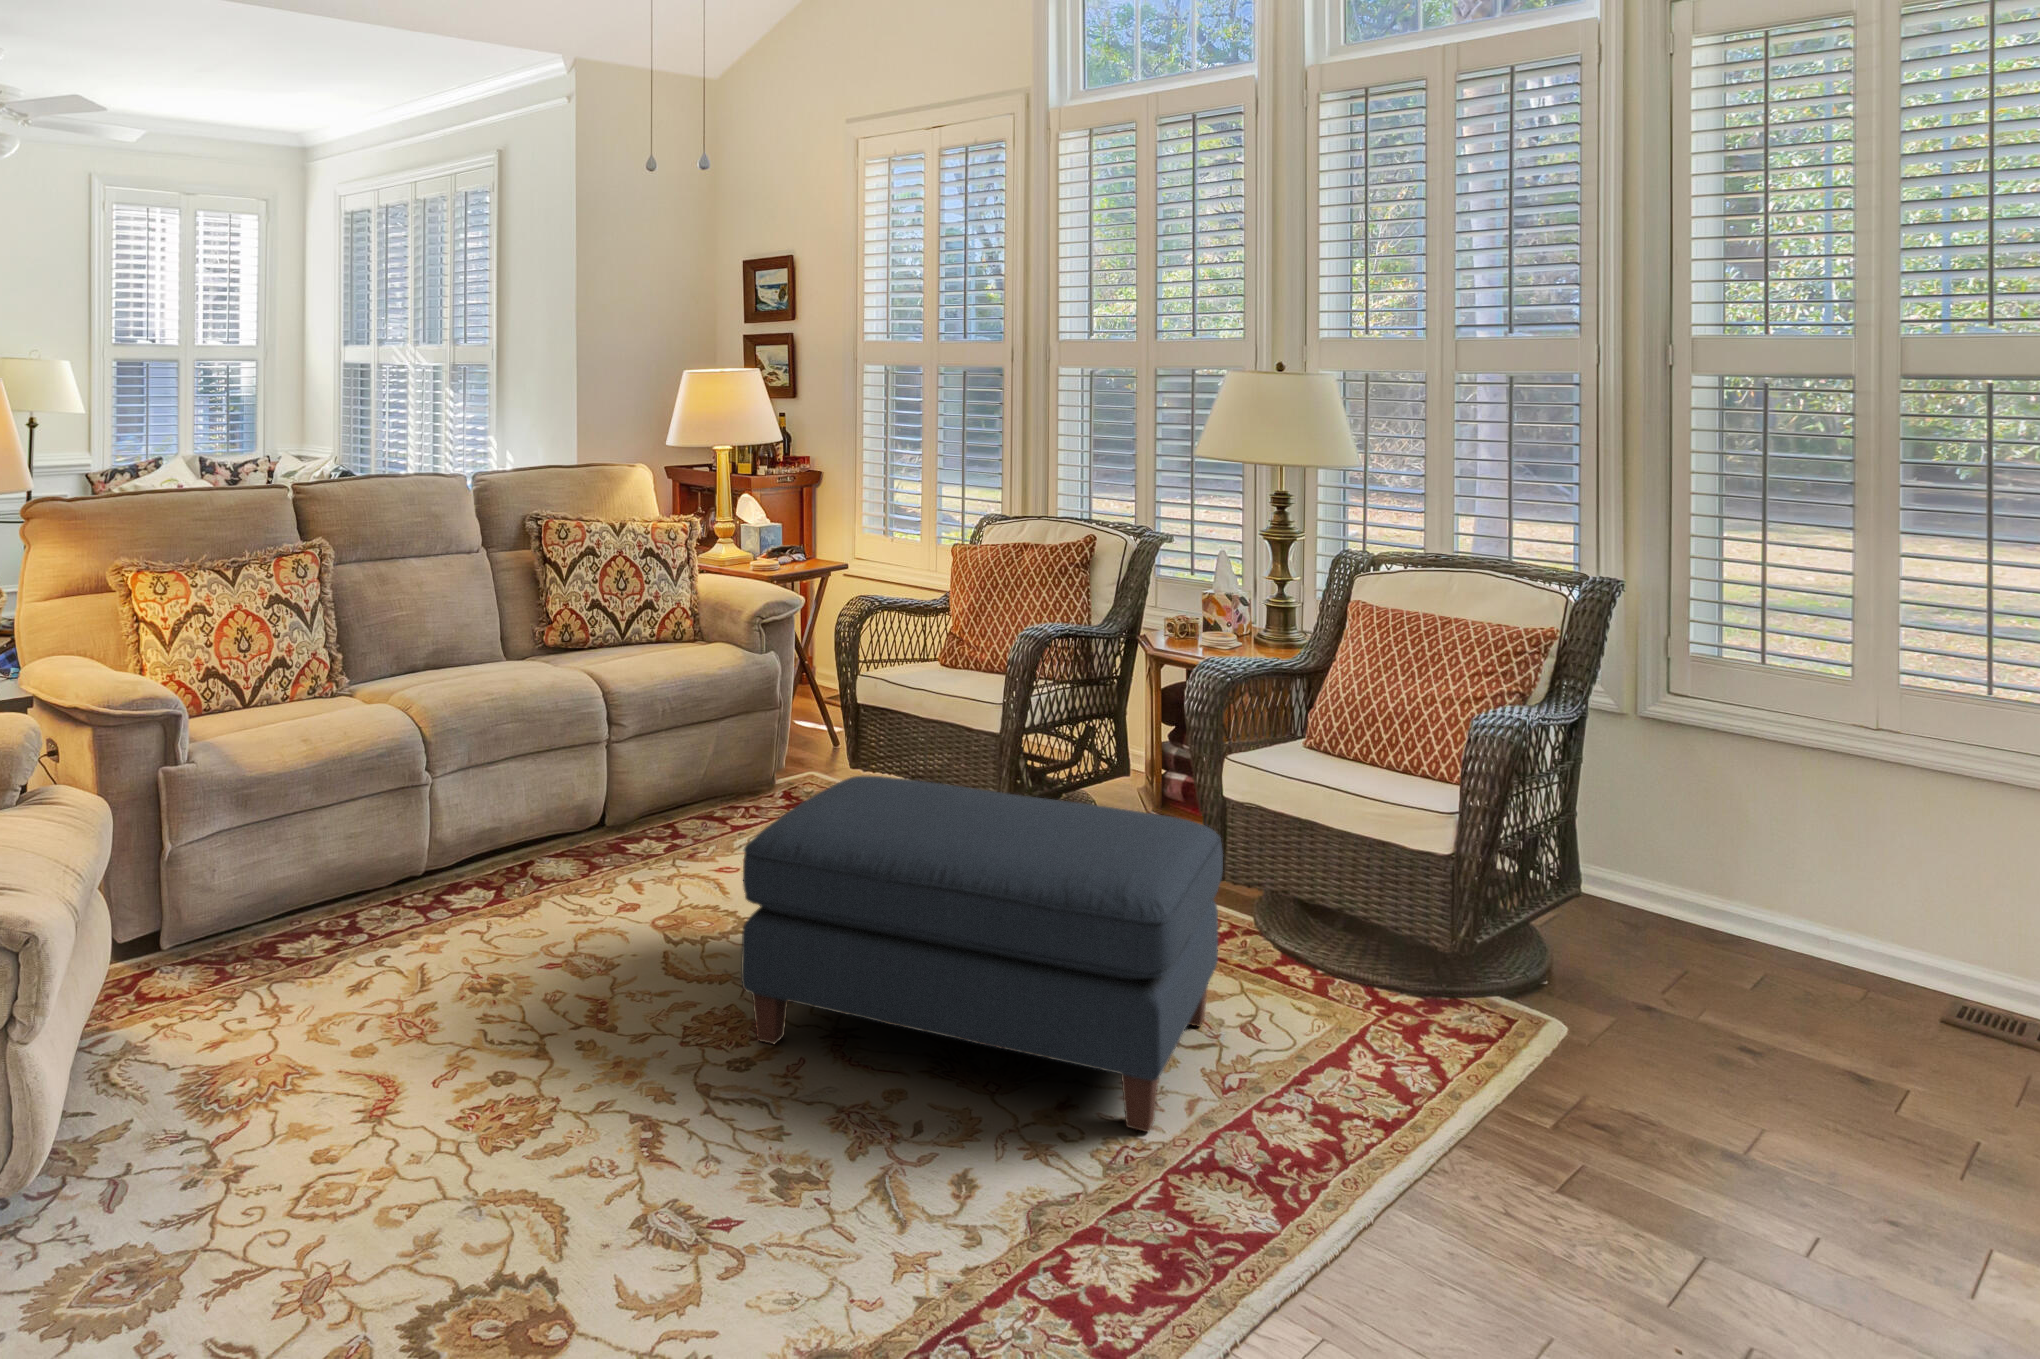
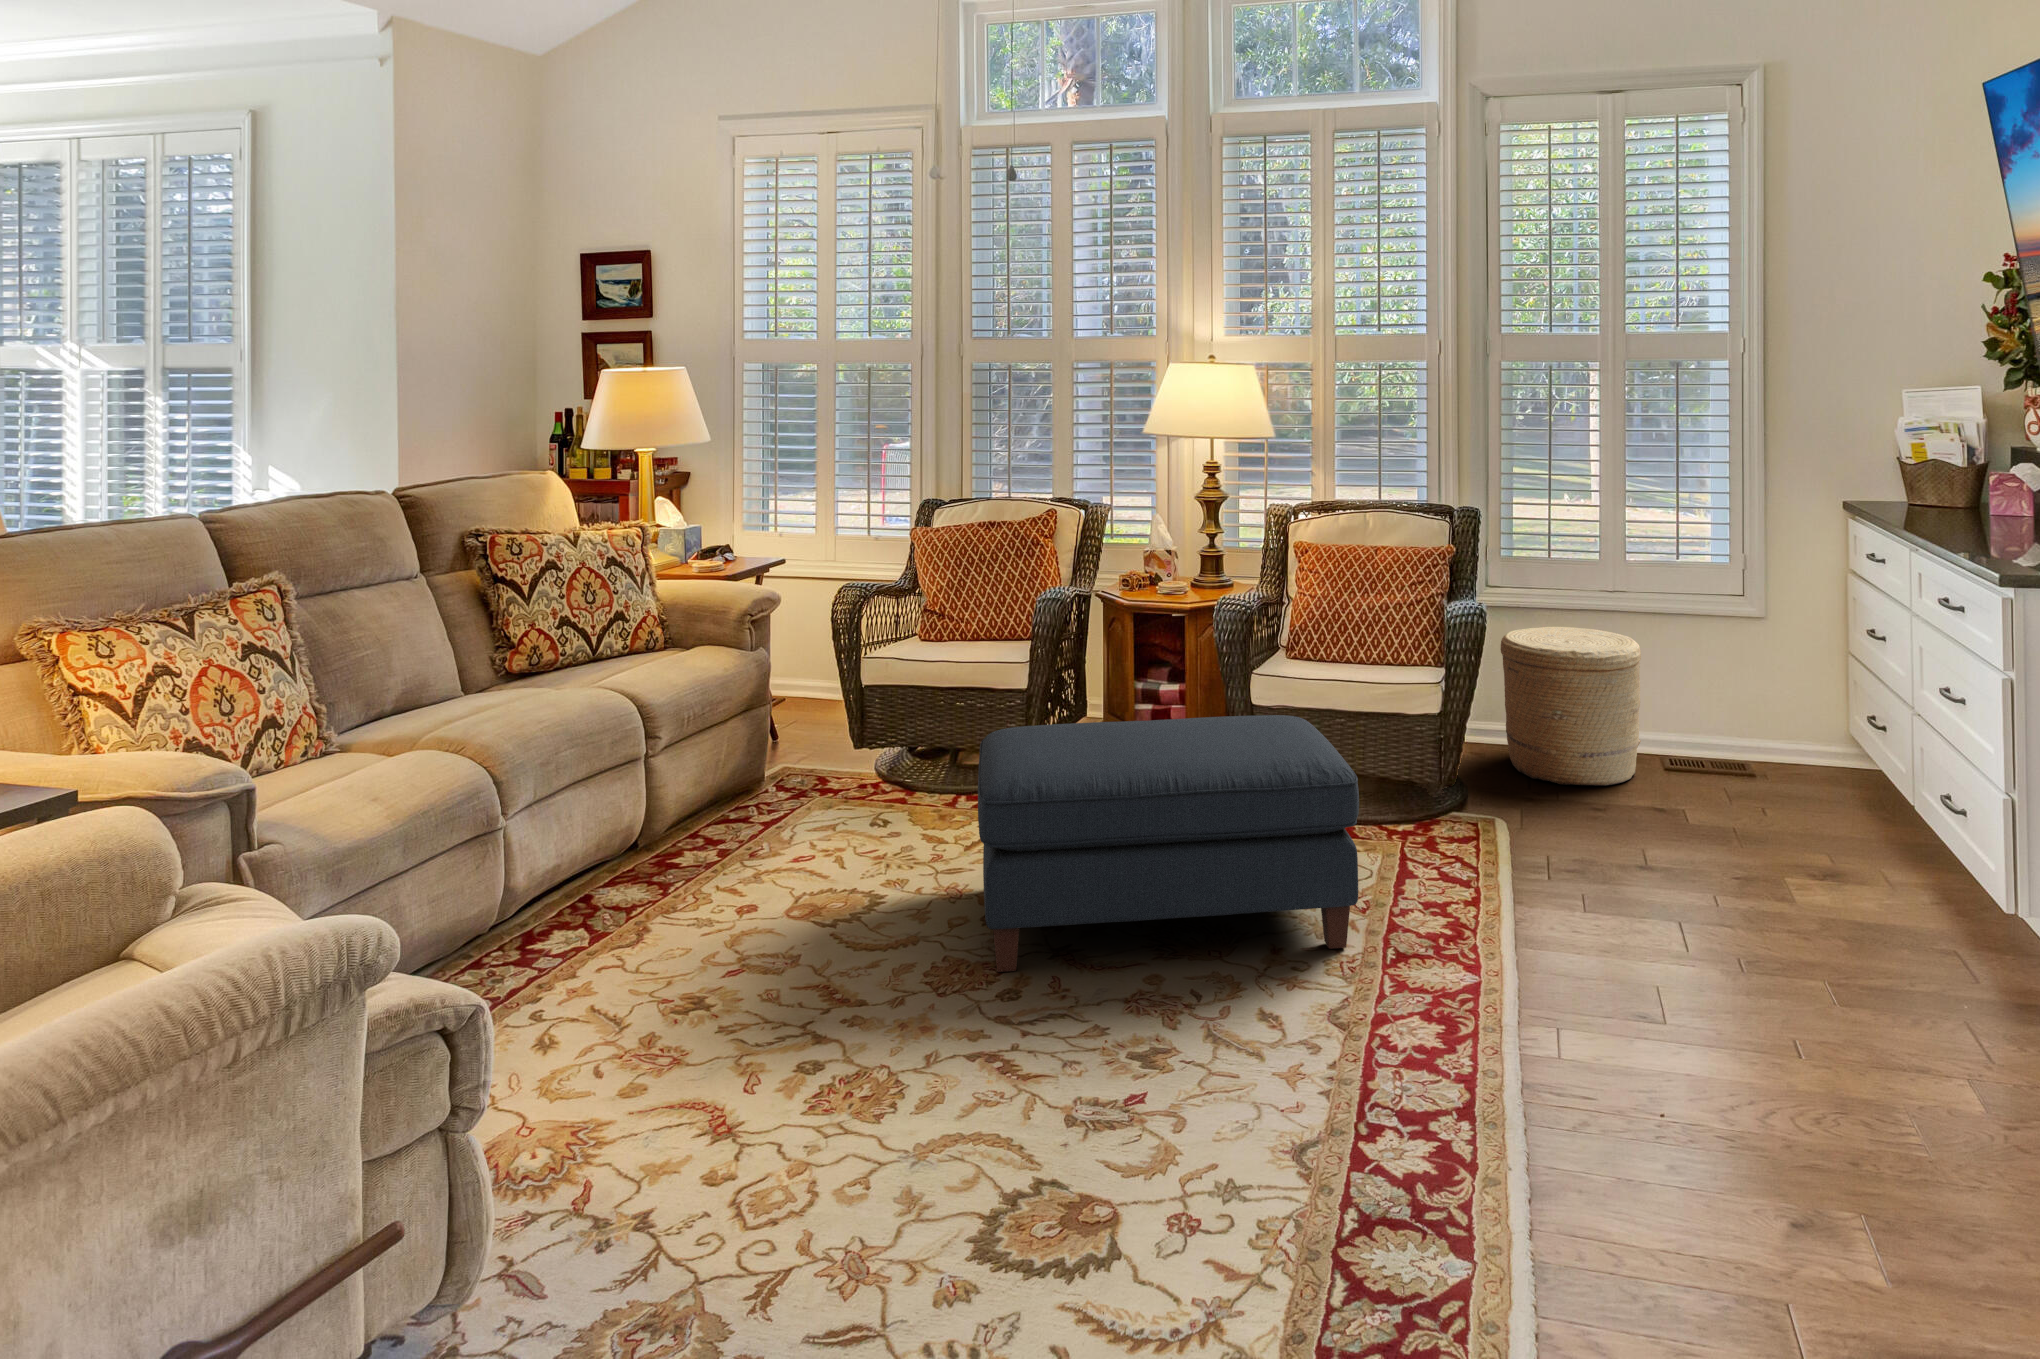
woven basket: none [1652,763,1893,1021] -> present [1501,627,1641,786]

